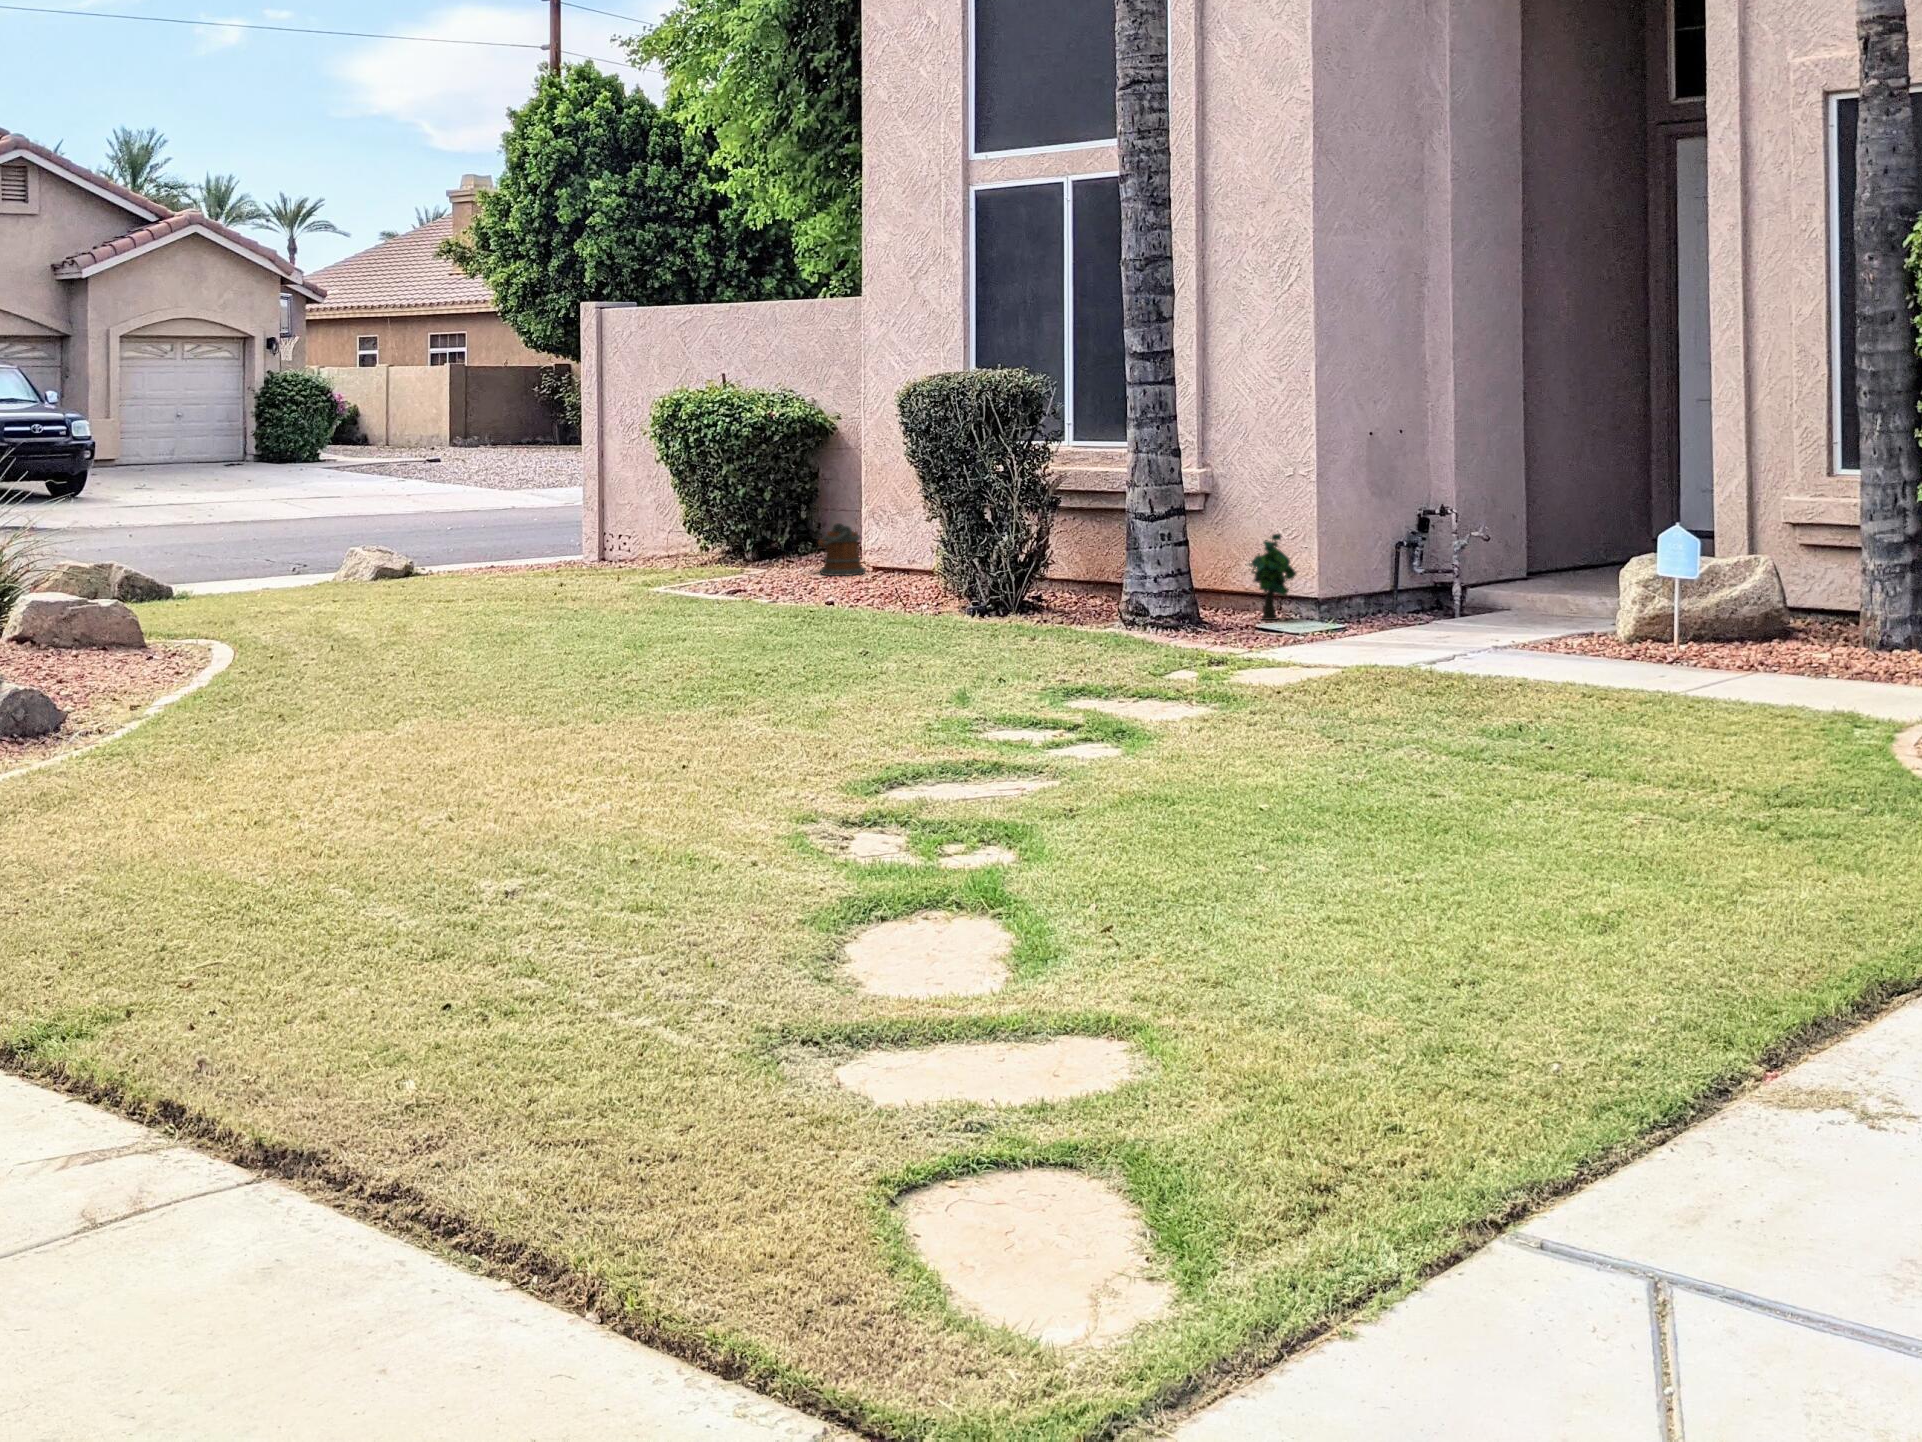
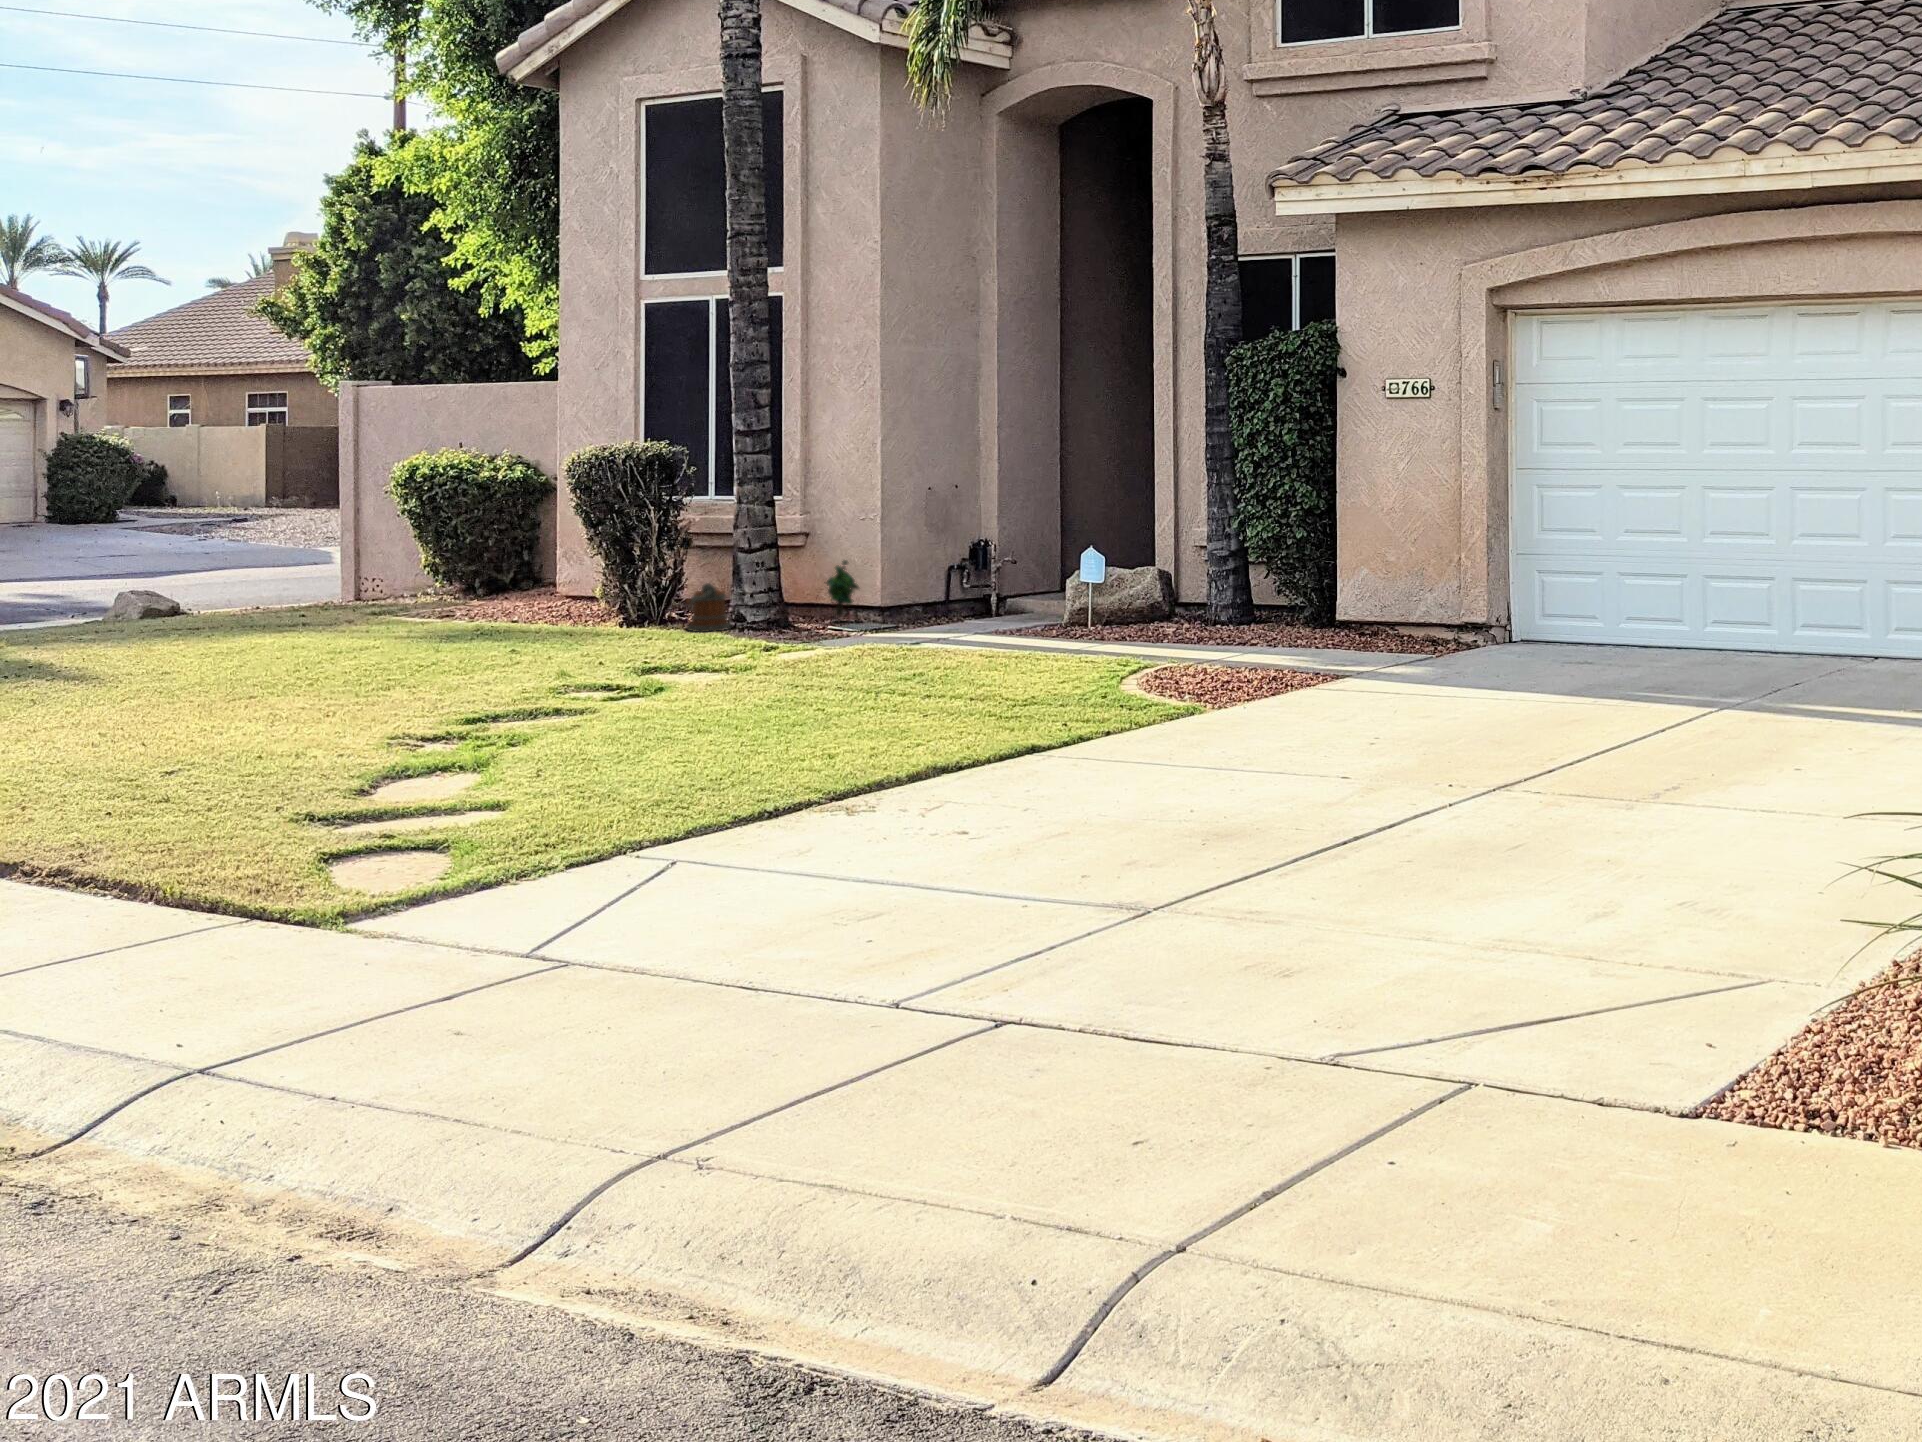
bucket: present [818,523,866,576] -> present [686,584,731,632]

